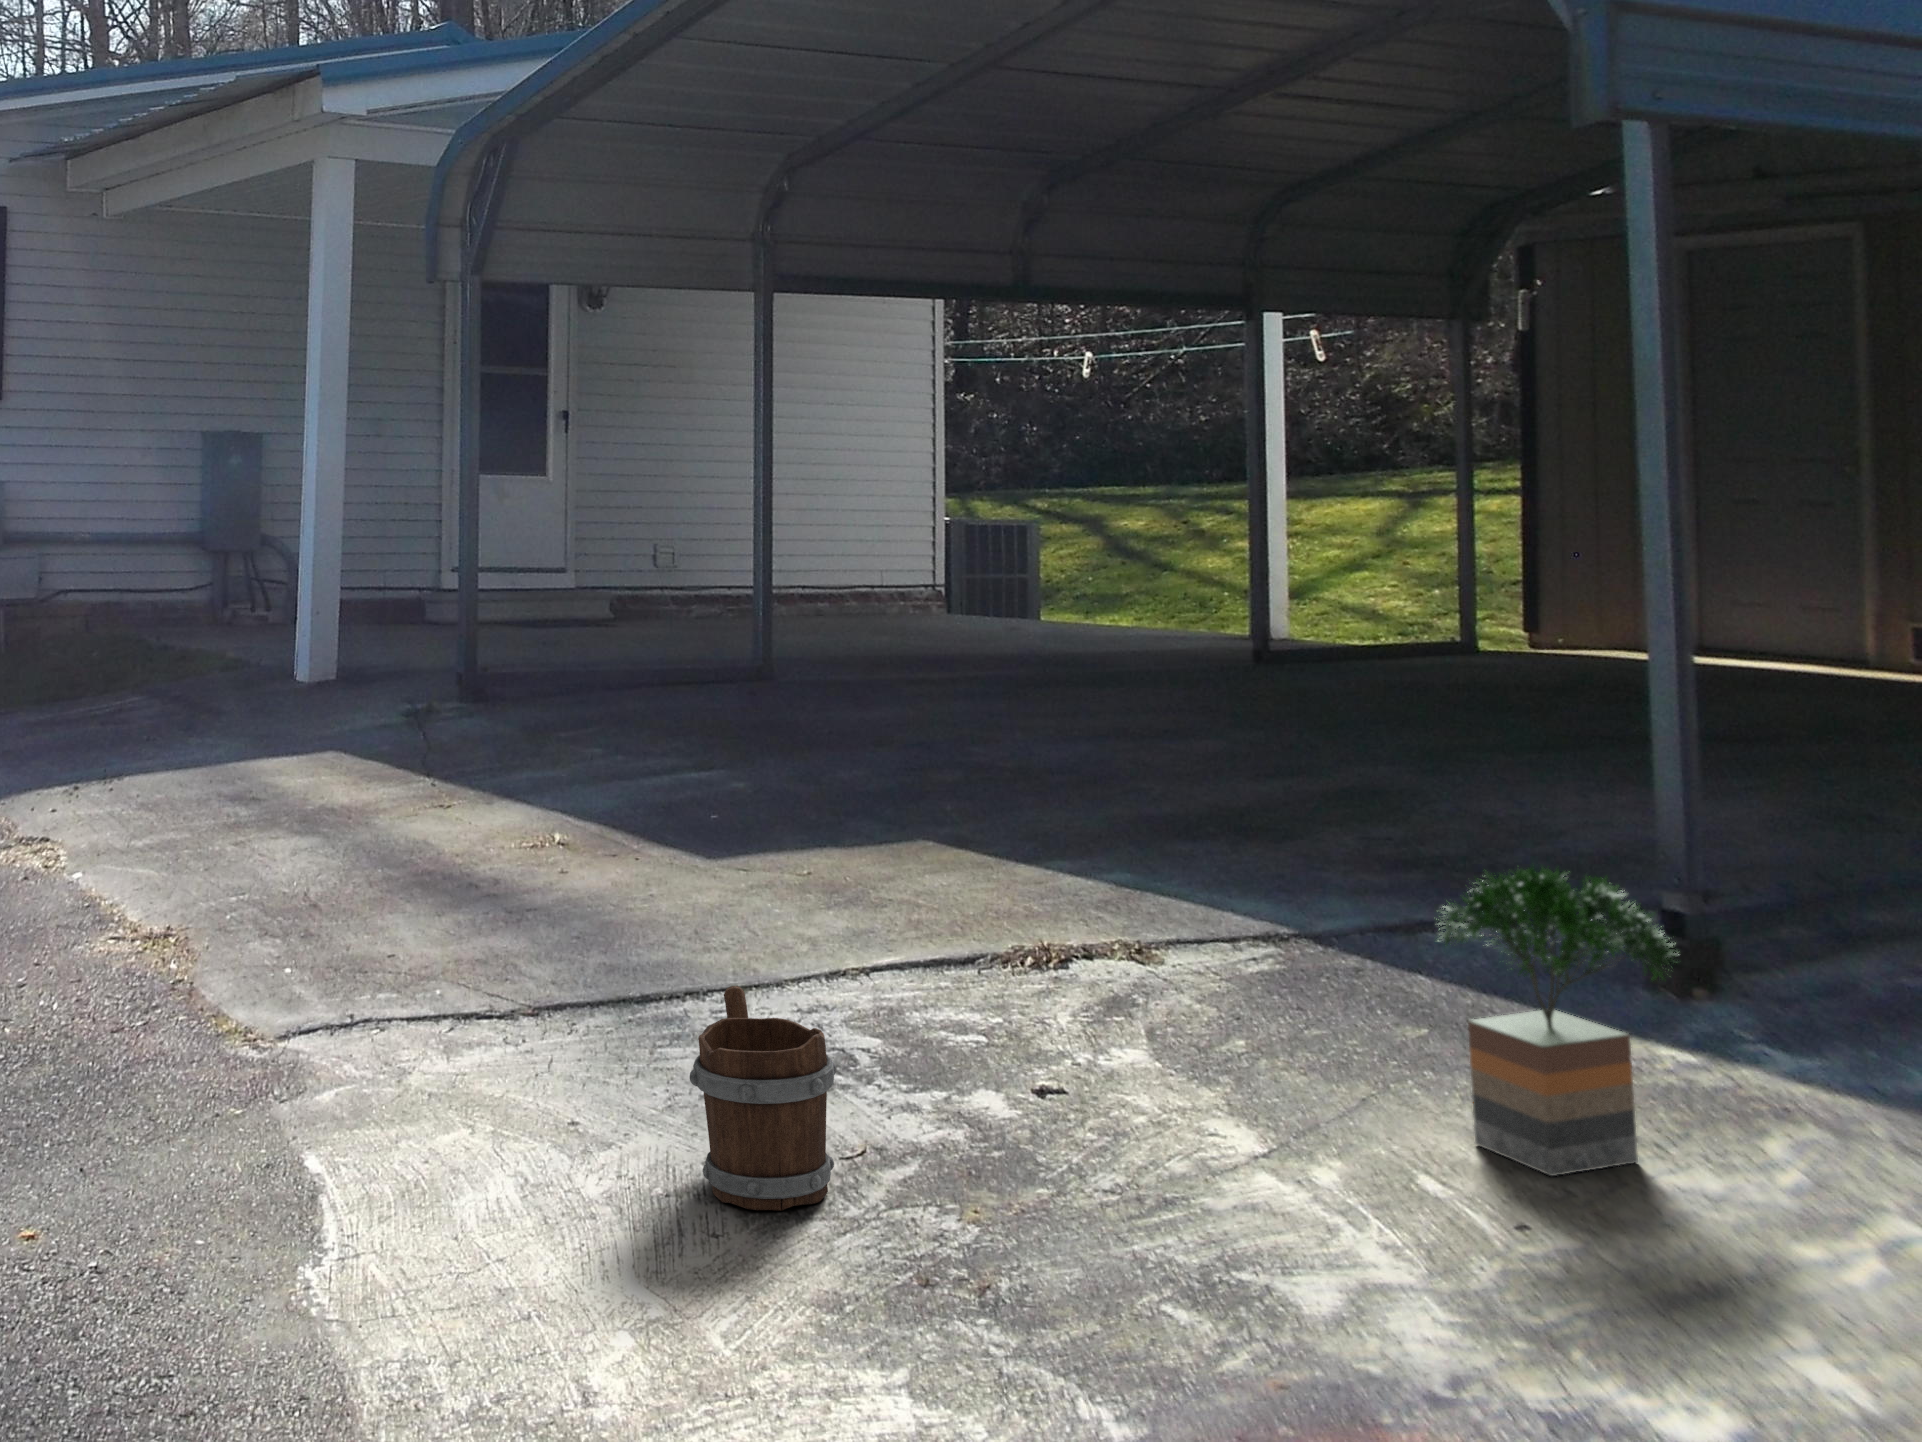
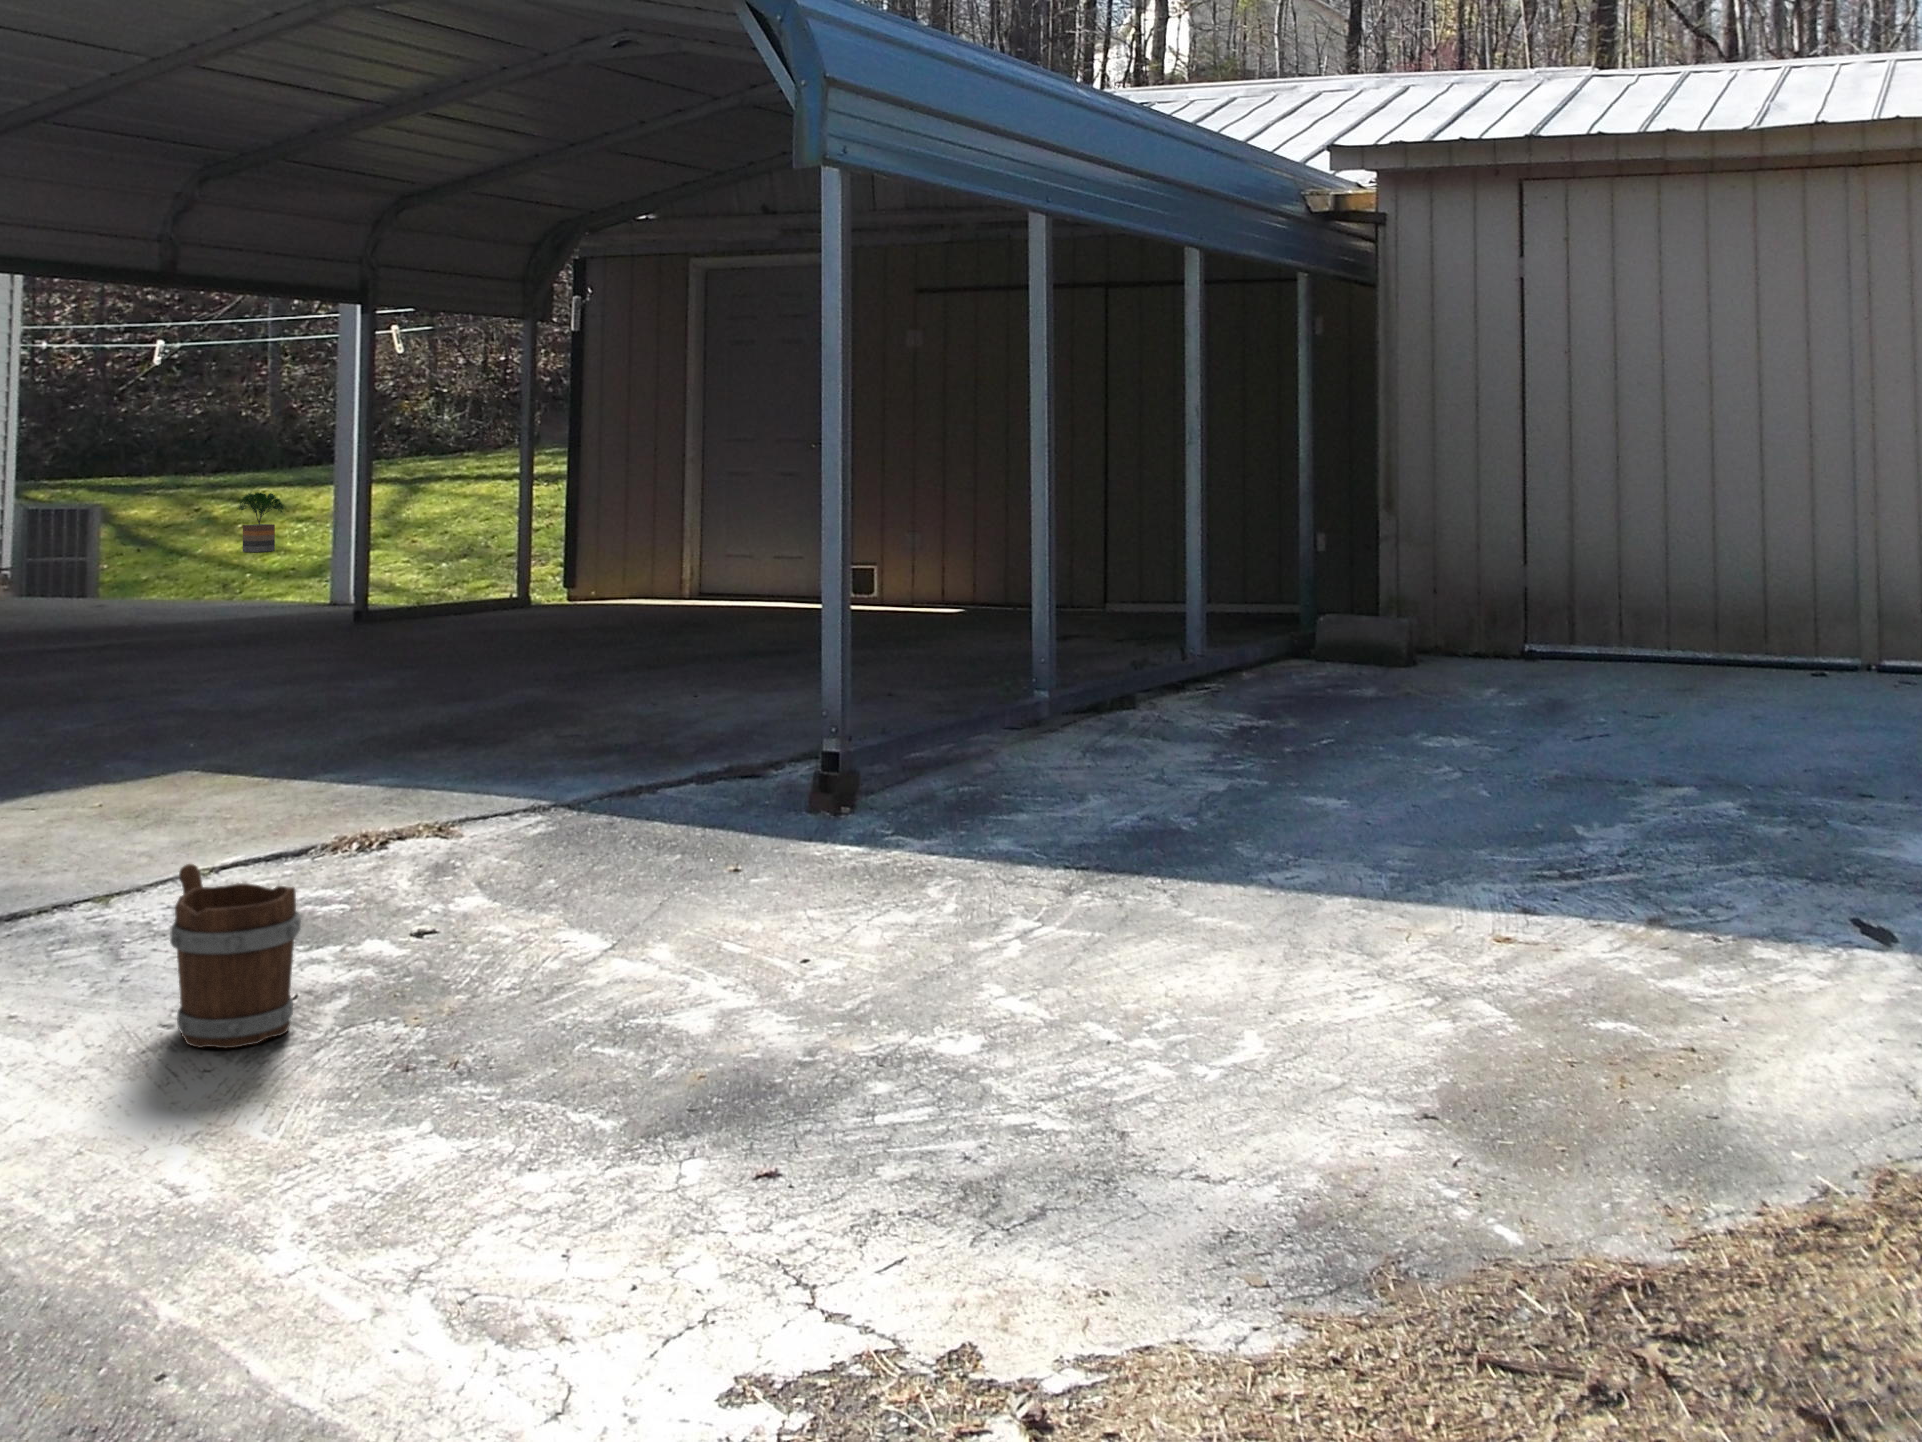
potted tree: present [1438,866,1674,1176] -> present [239,492,284,552]

